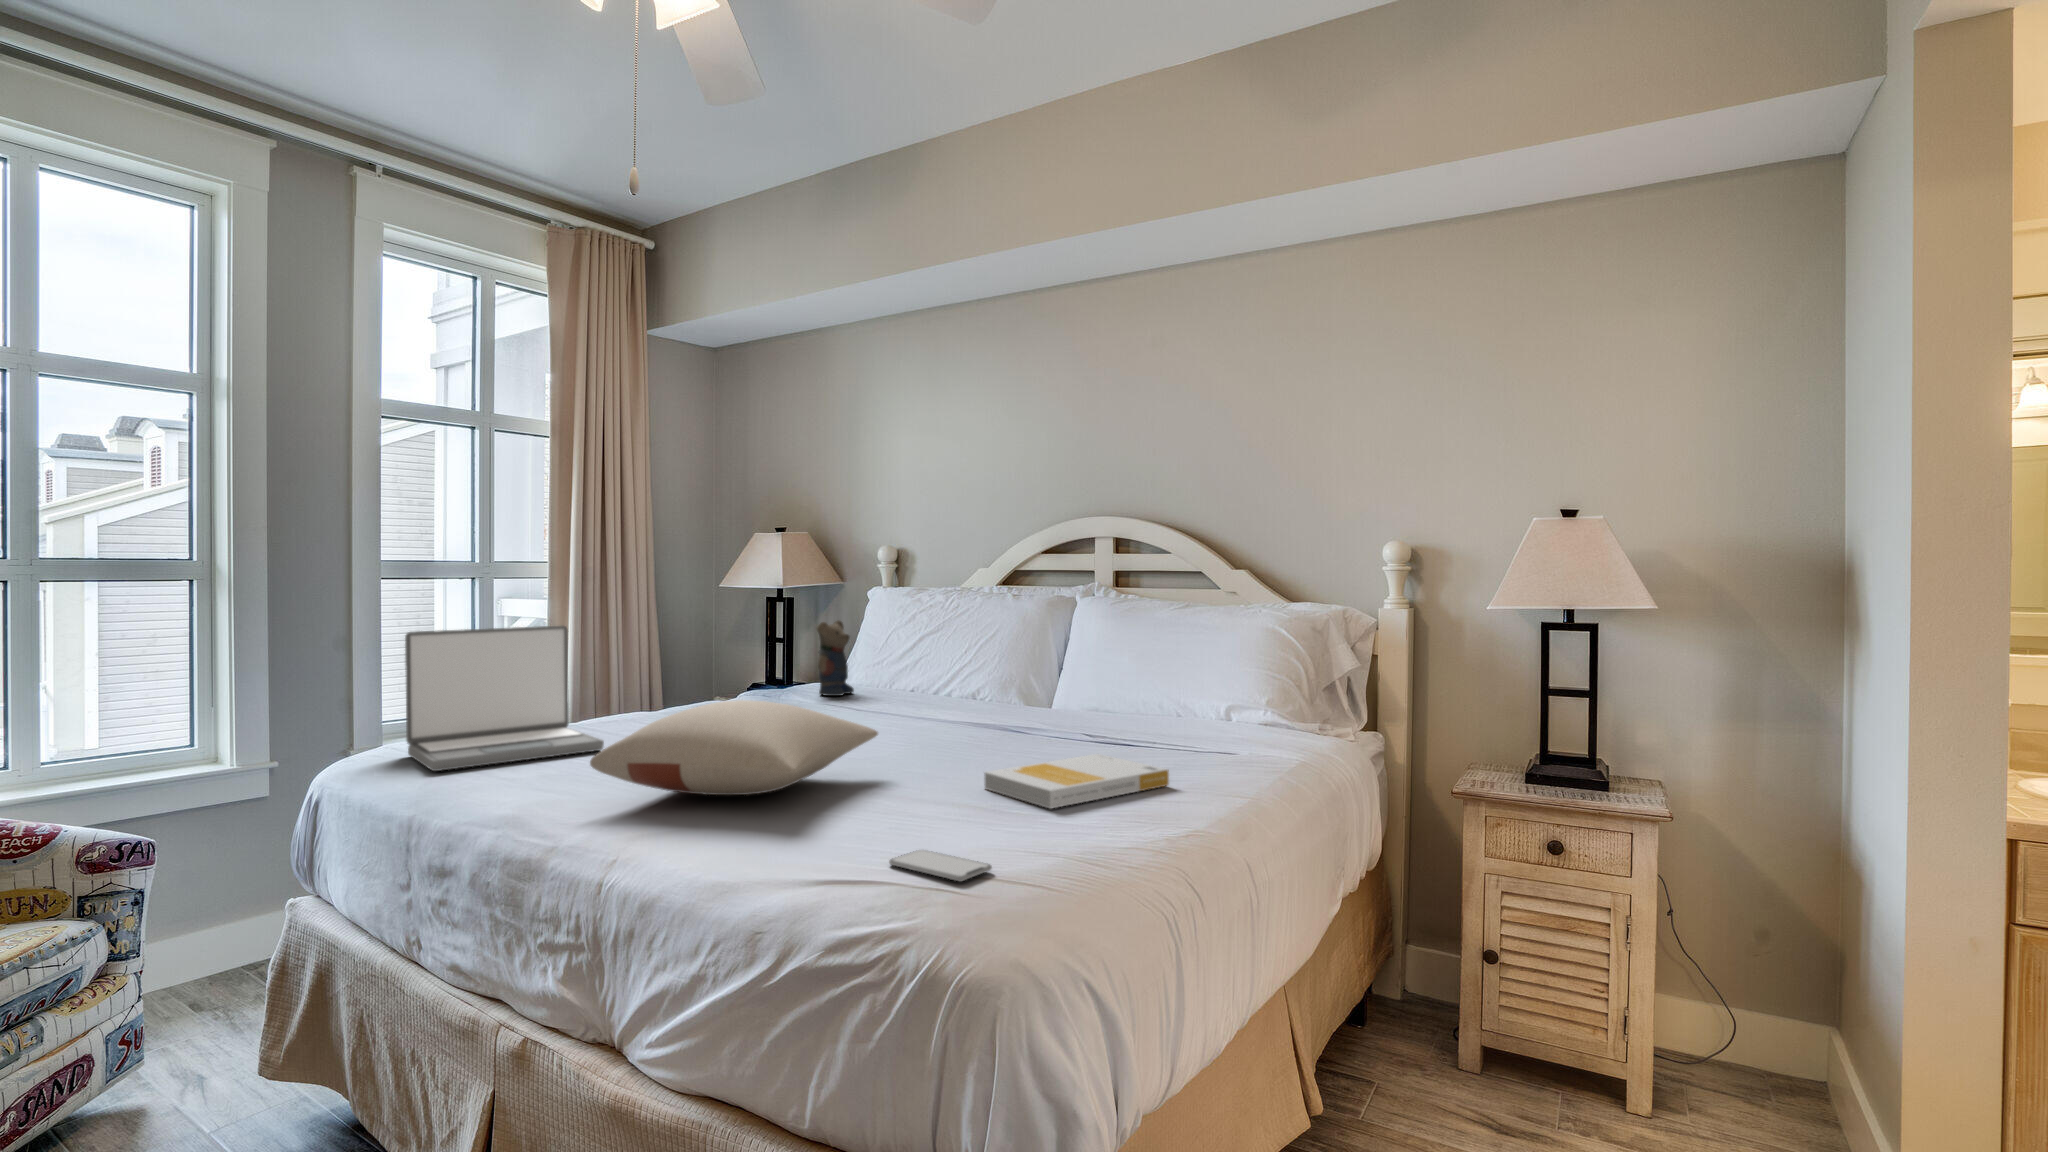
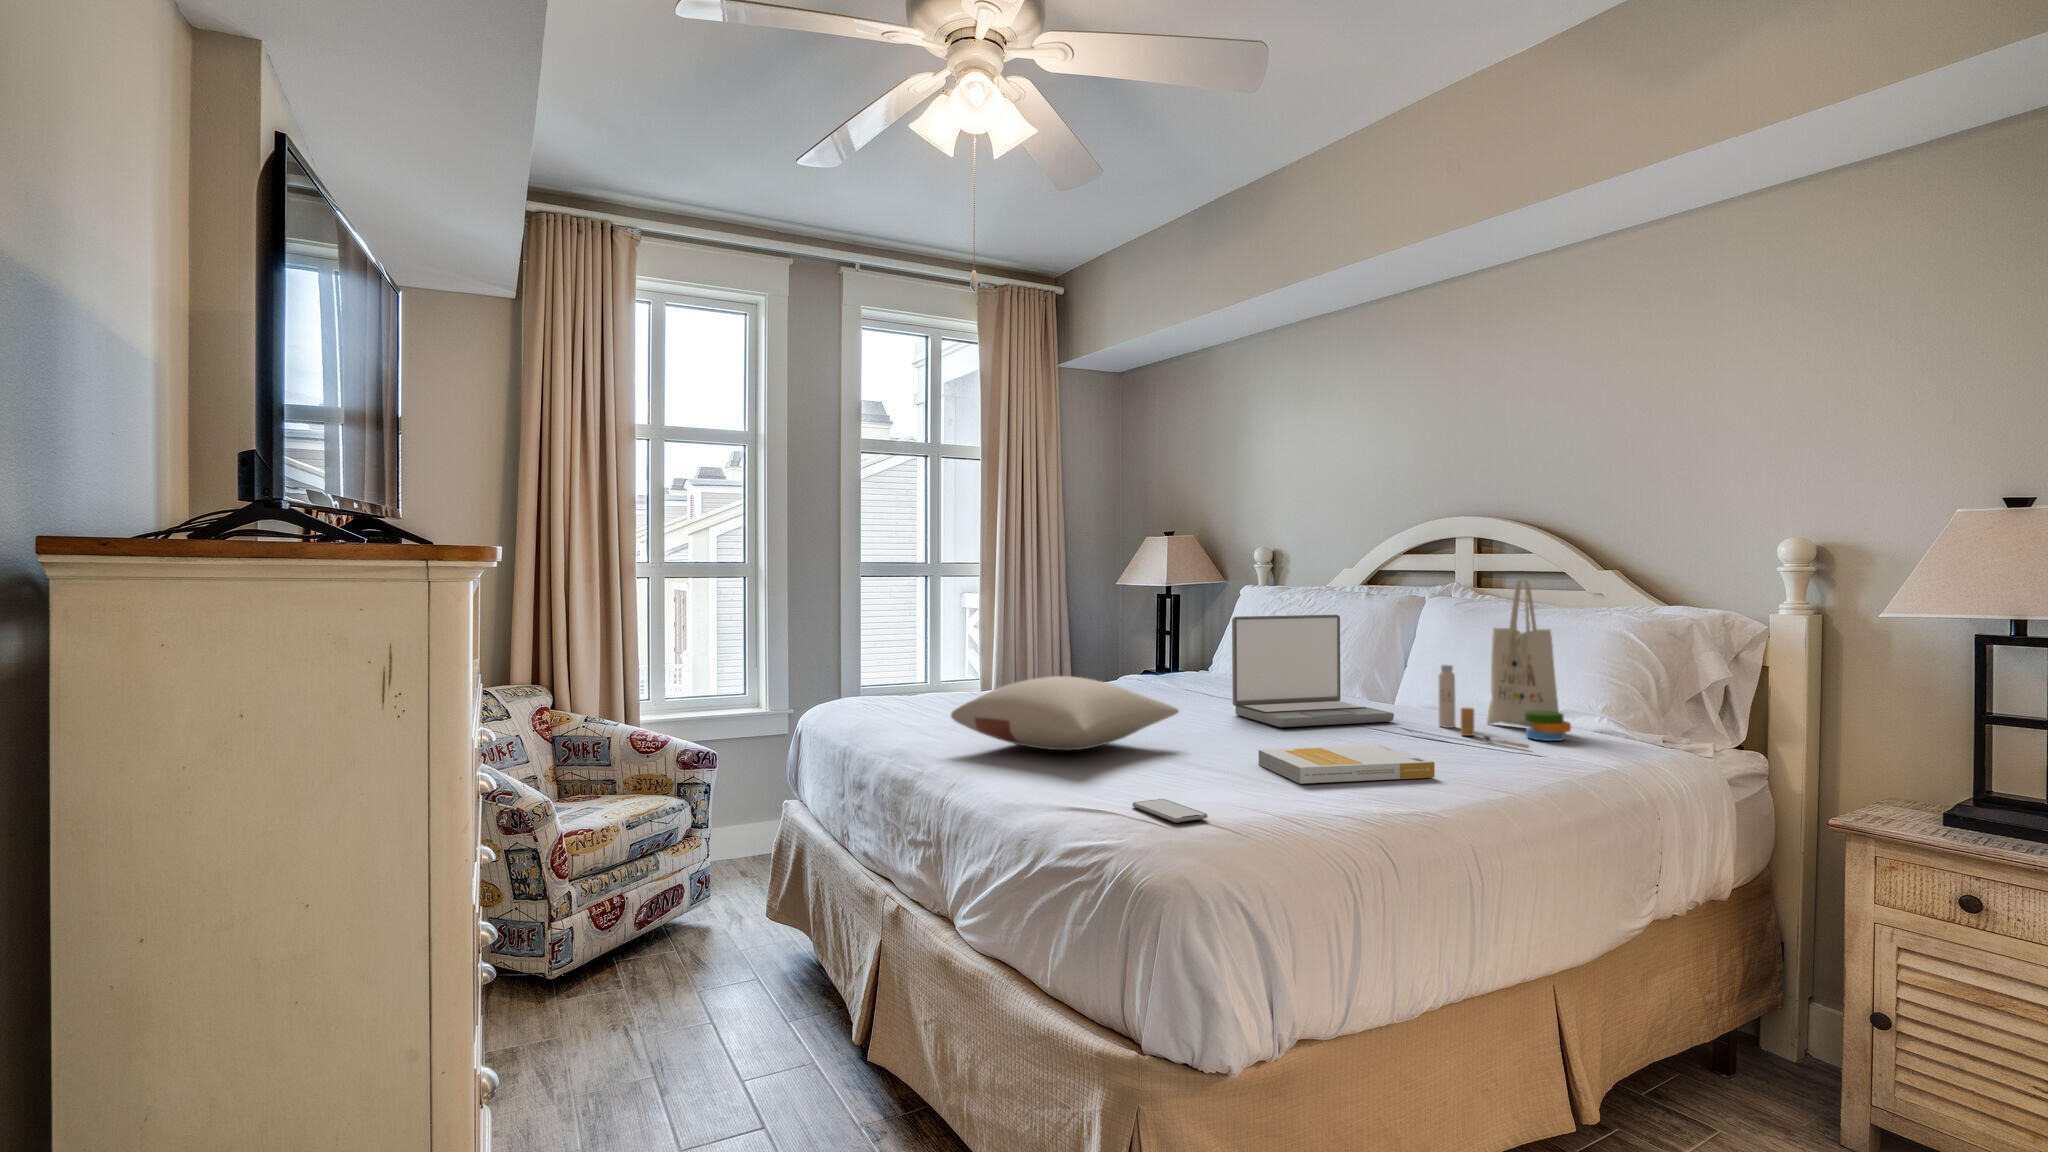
tote bag: none [1116,578,1240,744] -> present [1439,579,1571,748]
teddy bear: present [817,620,854,696] -> none [1178,616,1213,684]
laptop: present [405,625,604,771] -> present [1232,615,1394,727]

